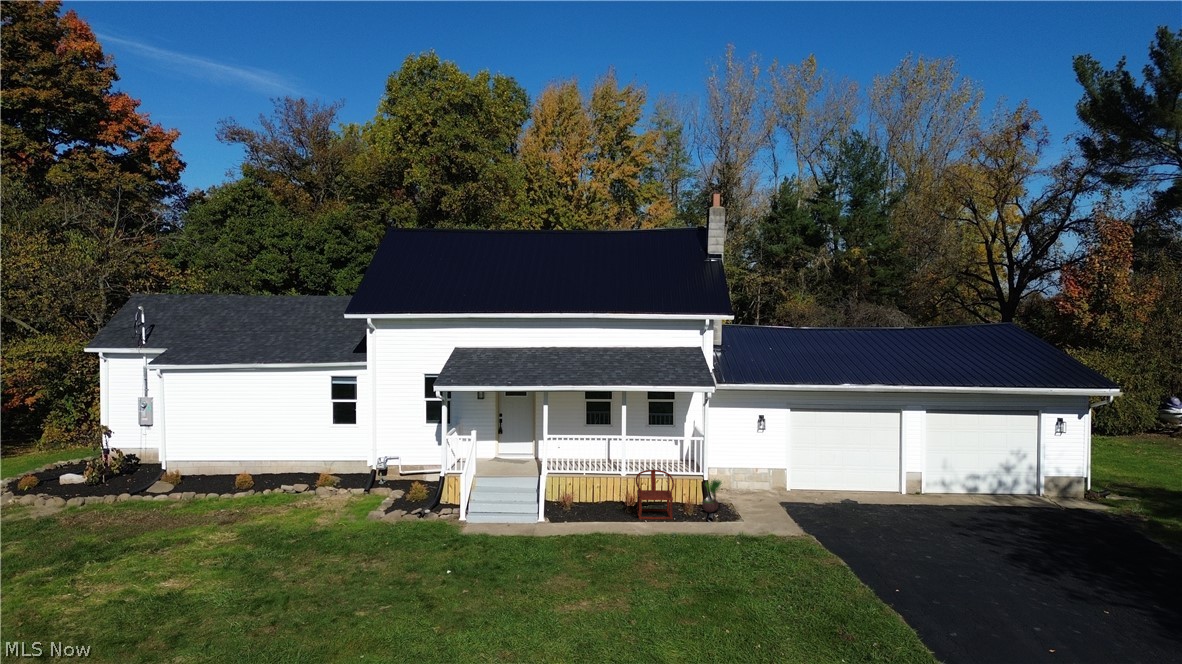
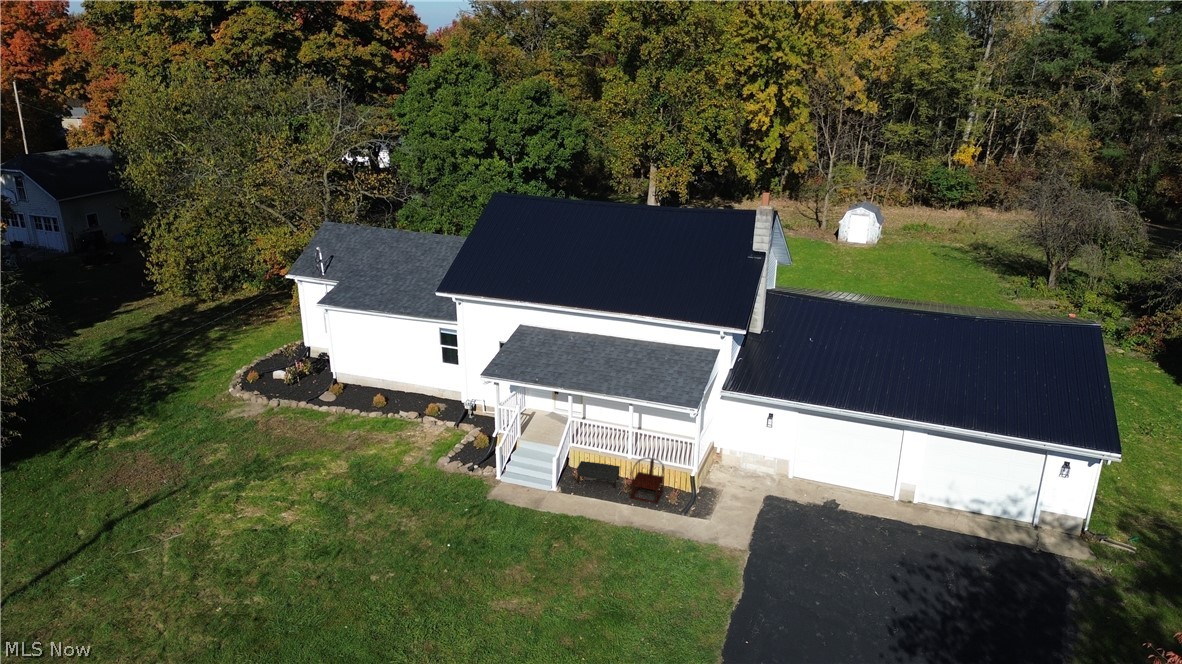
potted tree: present [702,479,722,512] -> none [689,475,707,501]
bench: none [563,488,615,516] -> present [577,461,620,489]

